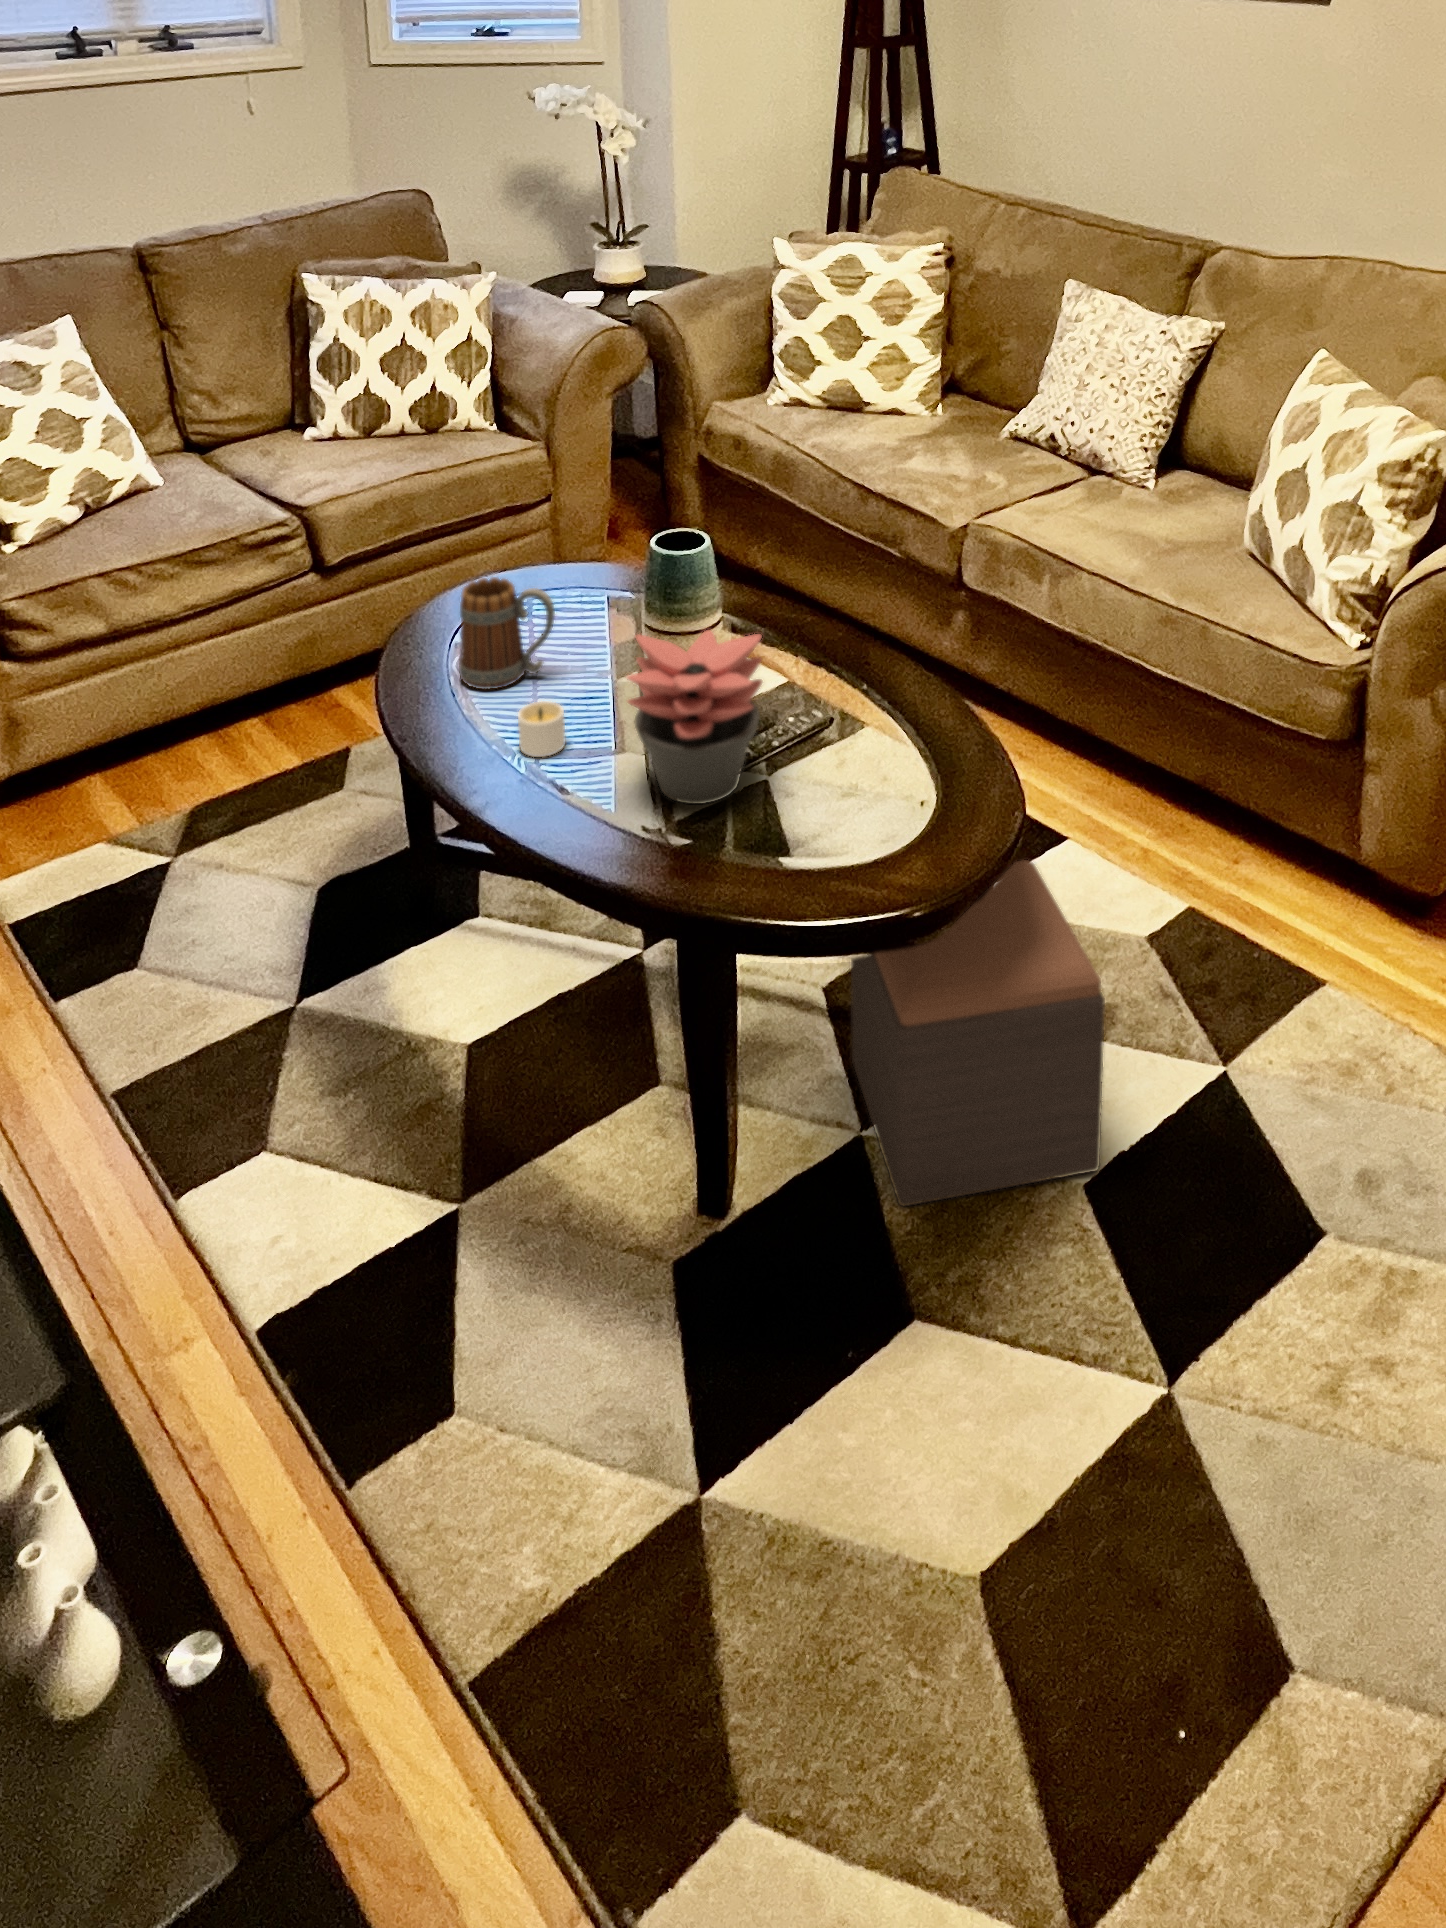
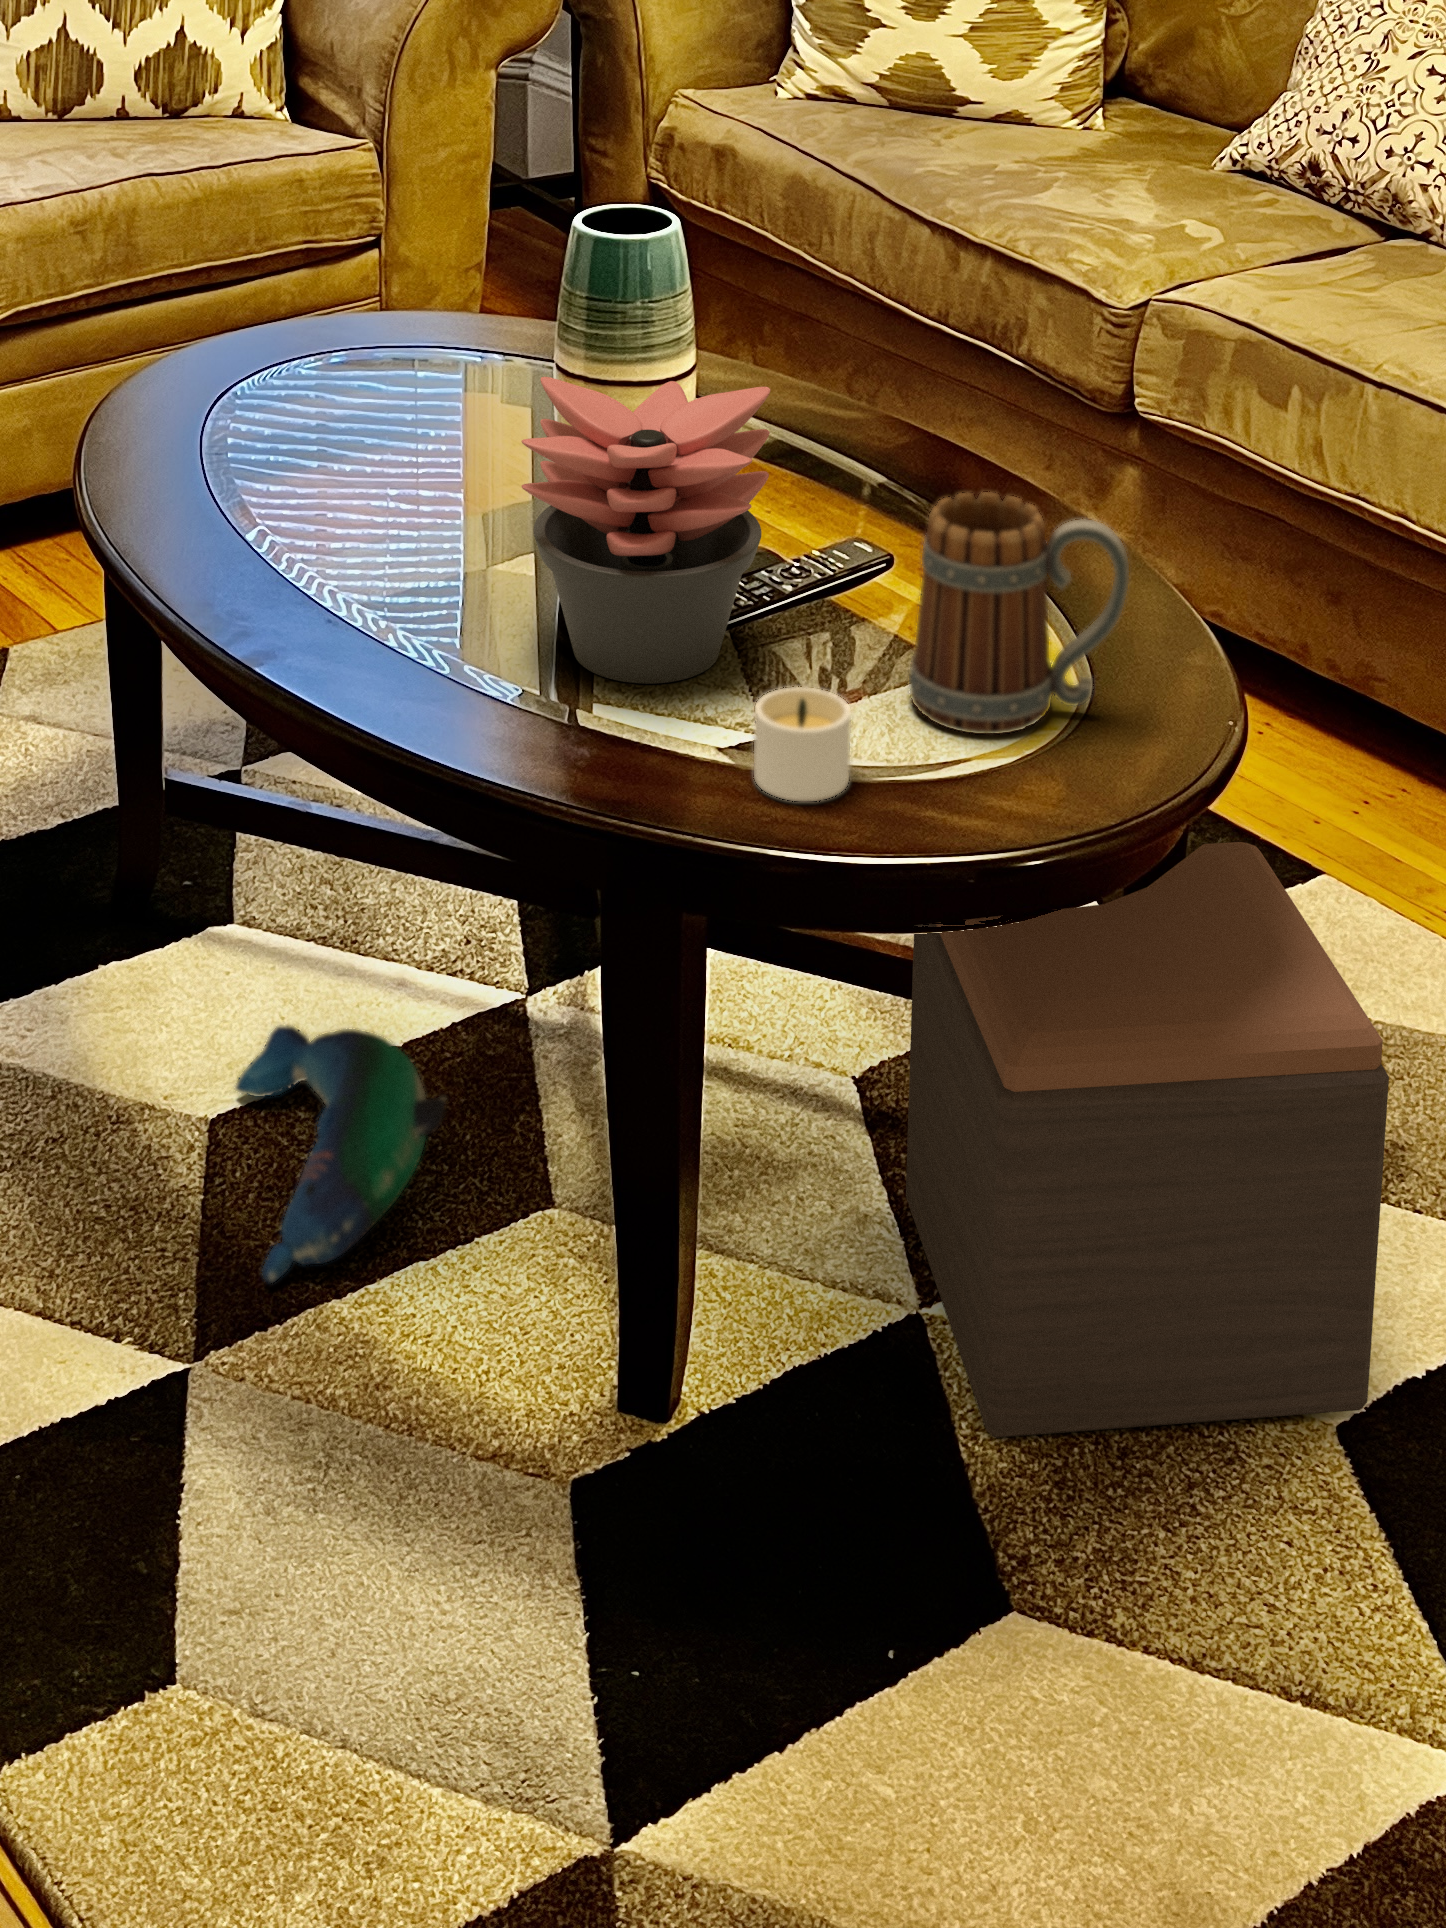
mug: present [459,577,555,689] -> present [909,492,1129,734]
candle: present [518,701,565,757] -> present [754,687,851,801]
plush toy: none [482,985,599,1146] -> present [235,1025,446,1283]

